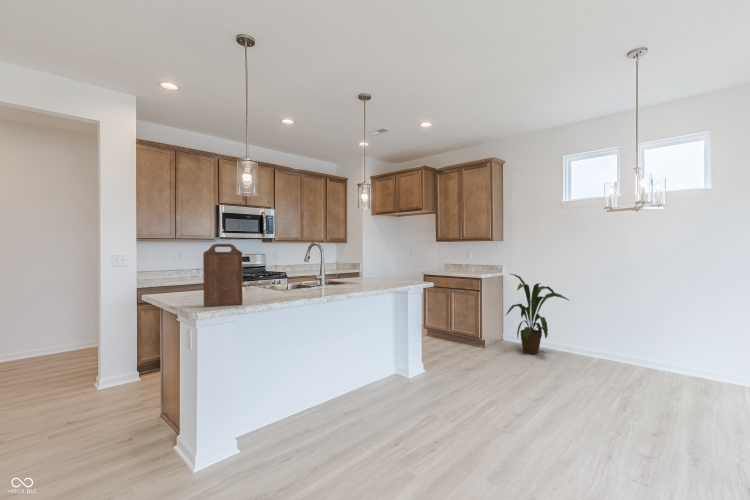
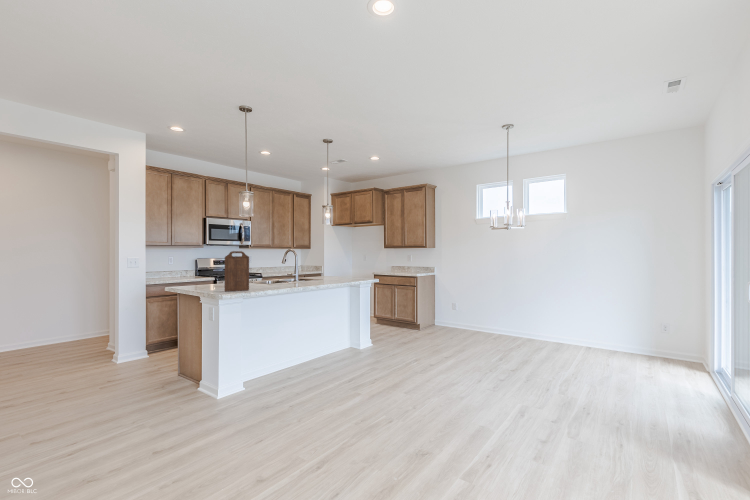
house plant: present [506,274,569,355] -> none [433,273,479,333]

